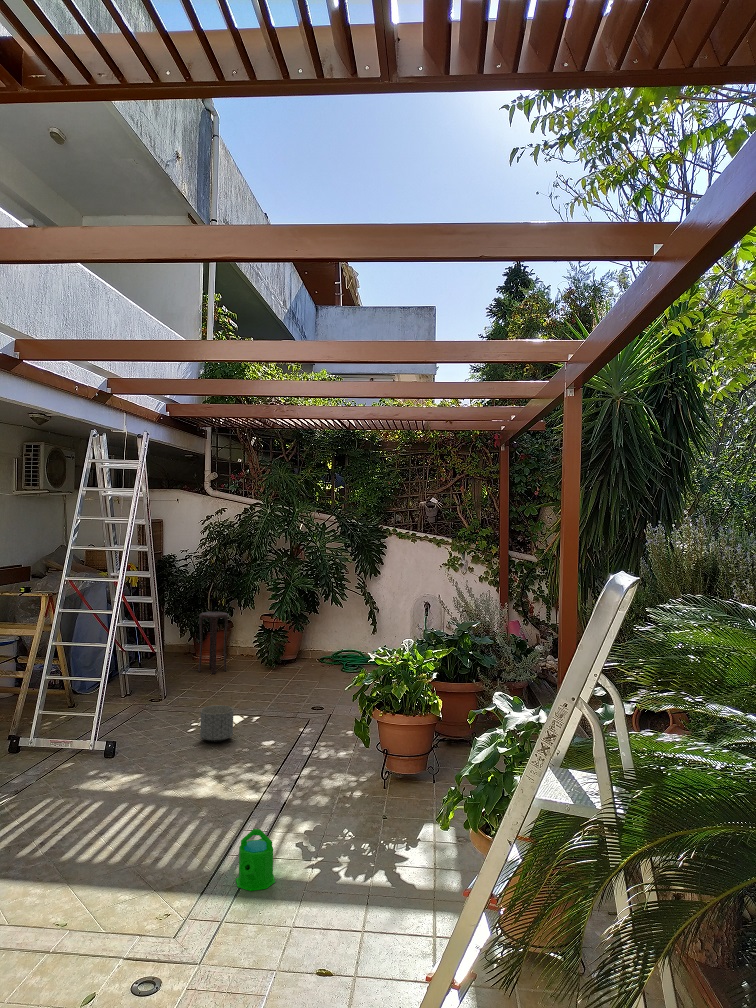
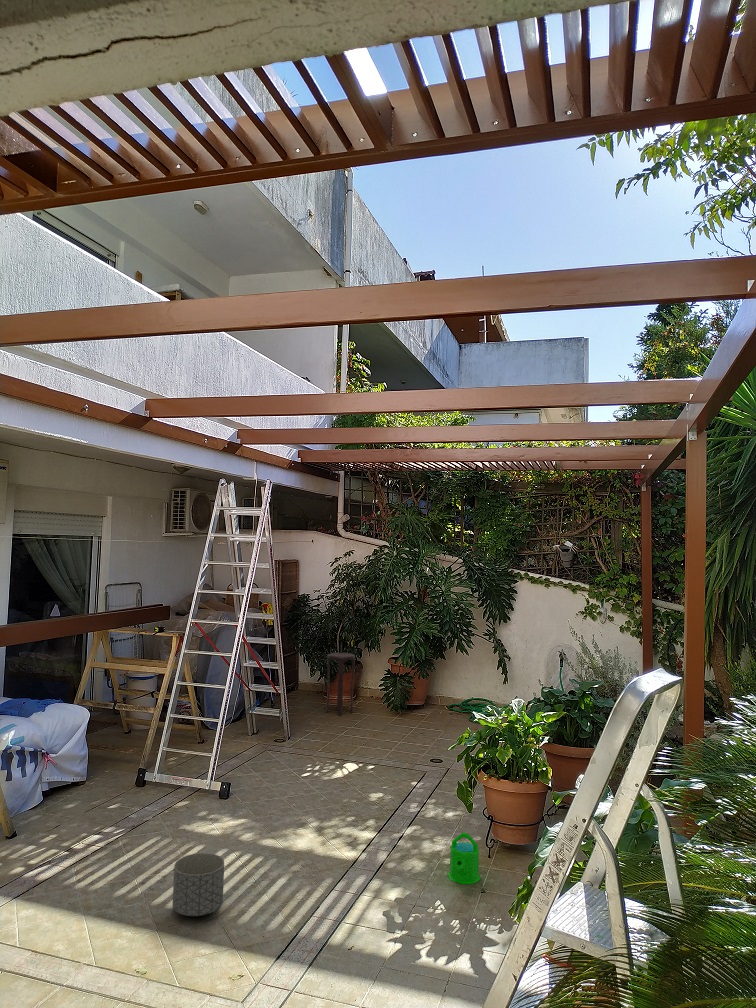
planter: present [200,705,233,742] -> present [173,853,224,917]
watering can: present [236,829,276,891] -> present [448,833,481,884]

